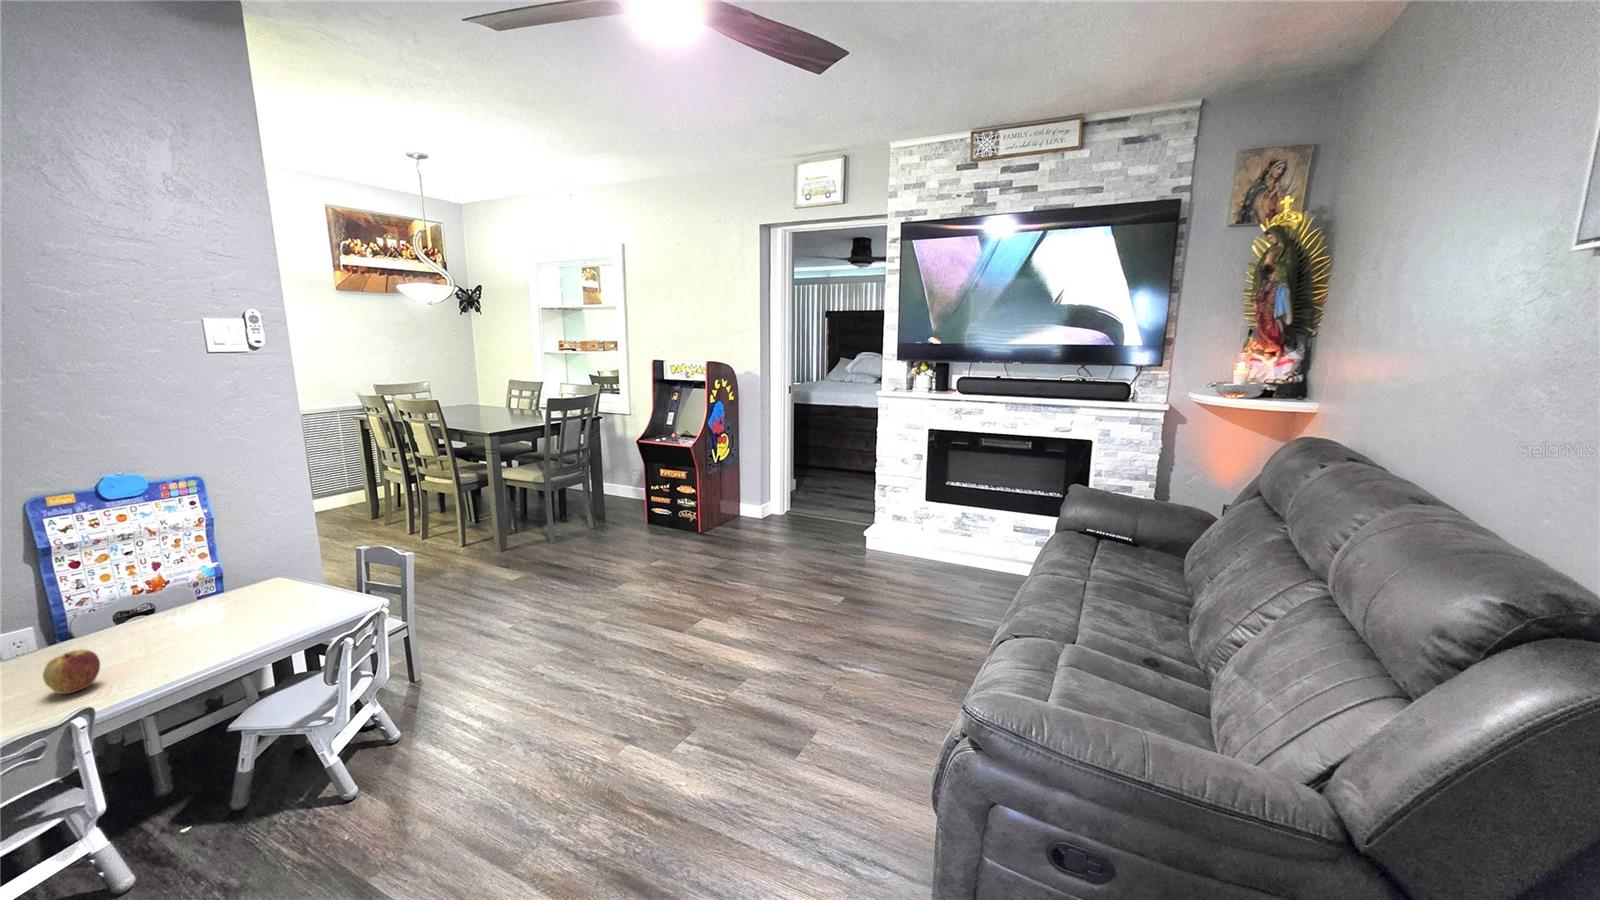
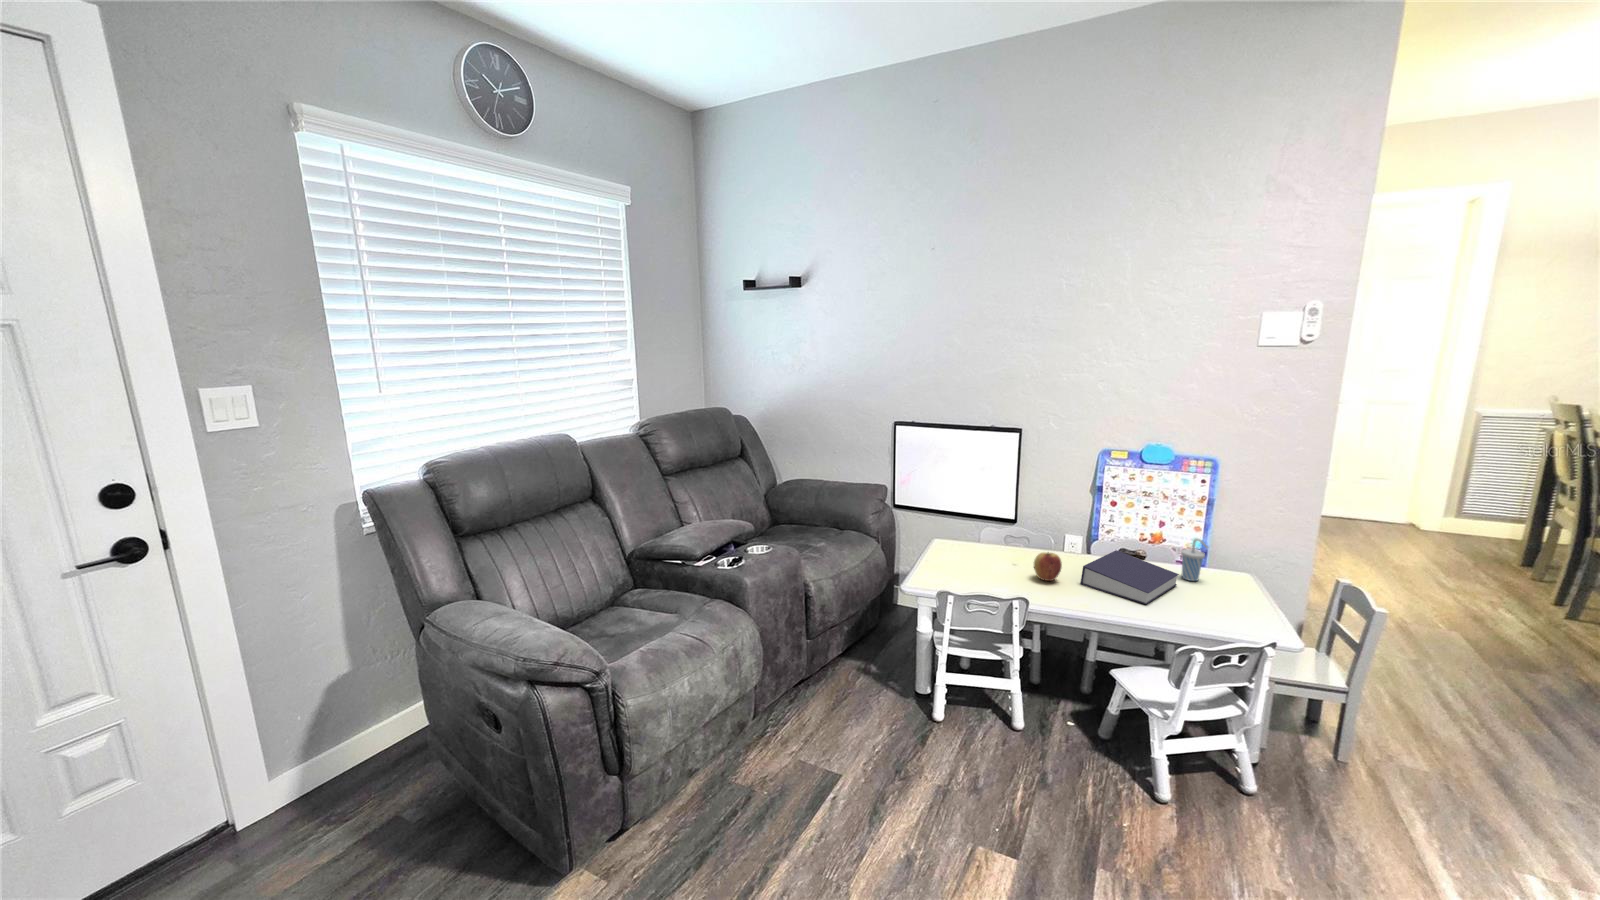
cup: none [224,557,255,604] -> present [1181,539,1208,581]
book: none [132,599,245,668] -> present [1080,550,1179,604]

